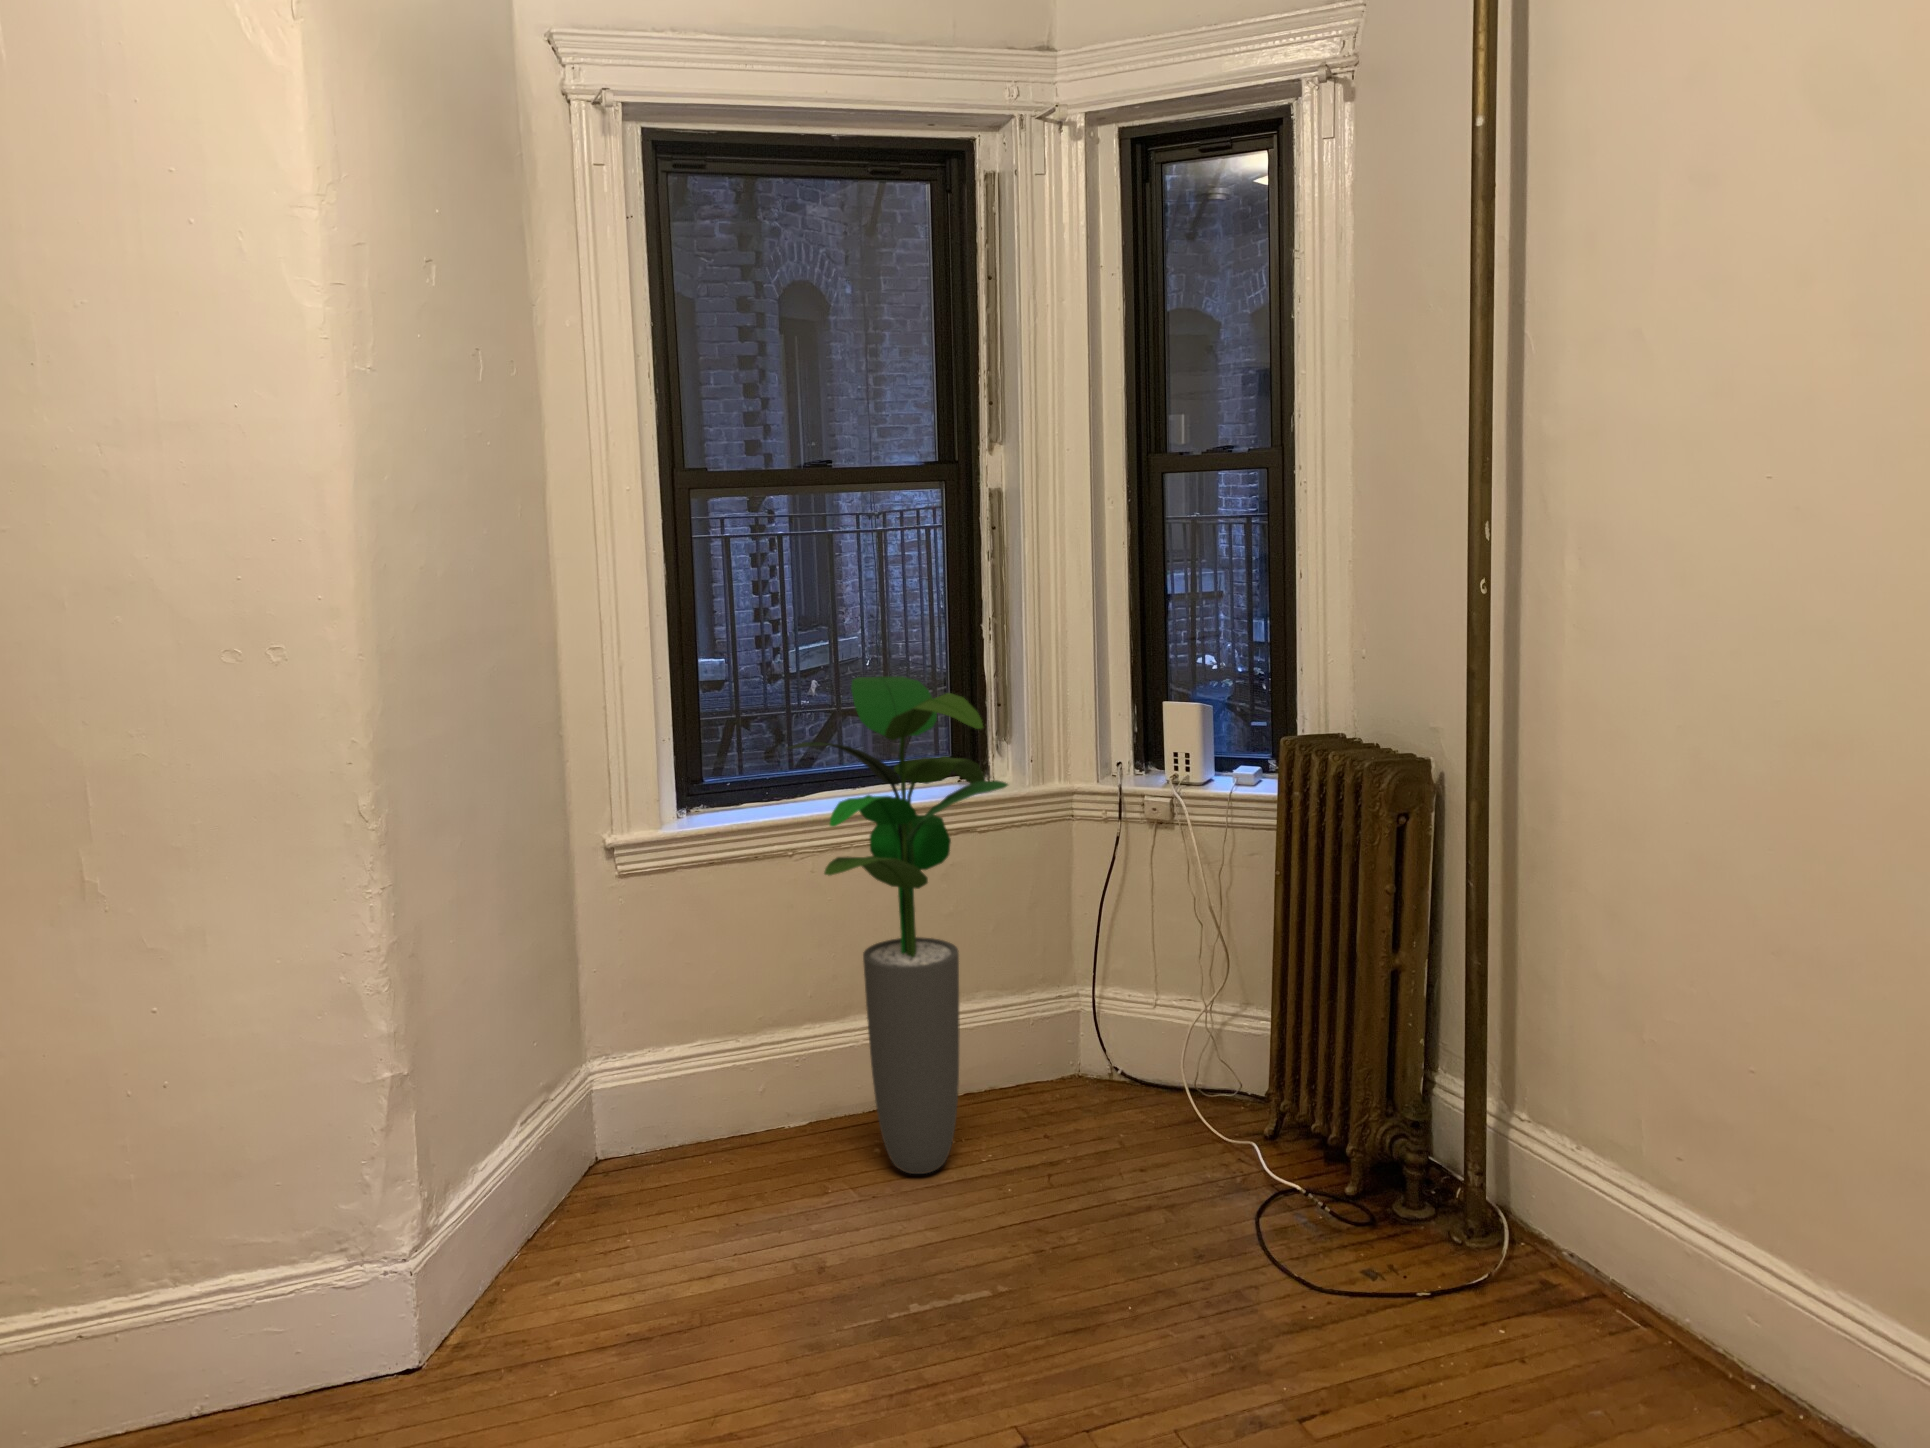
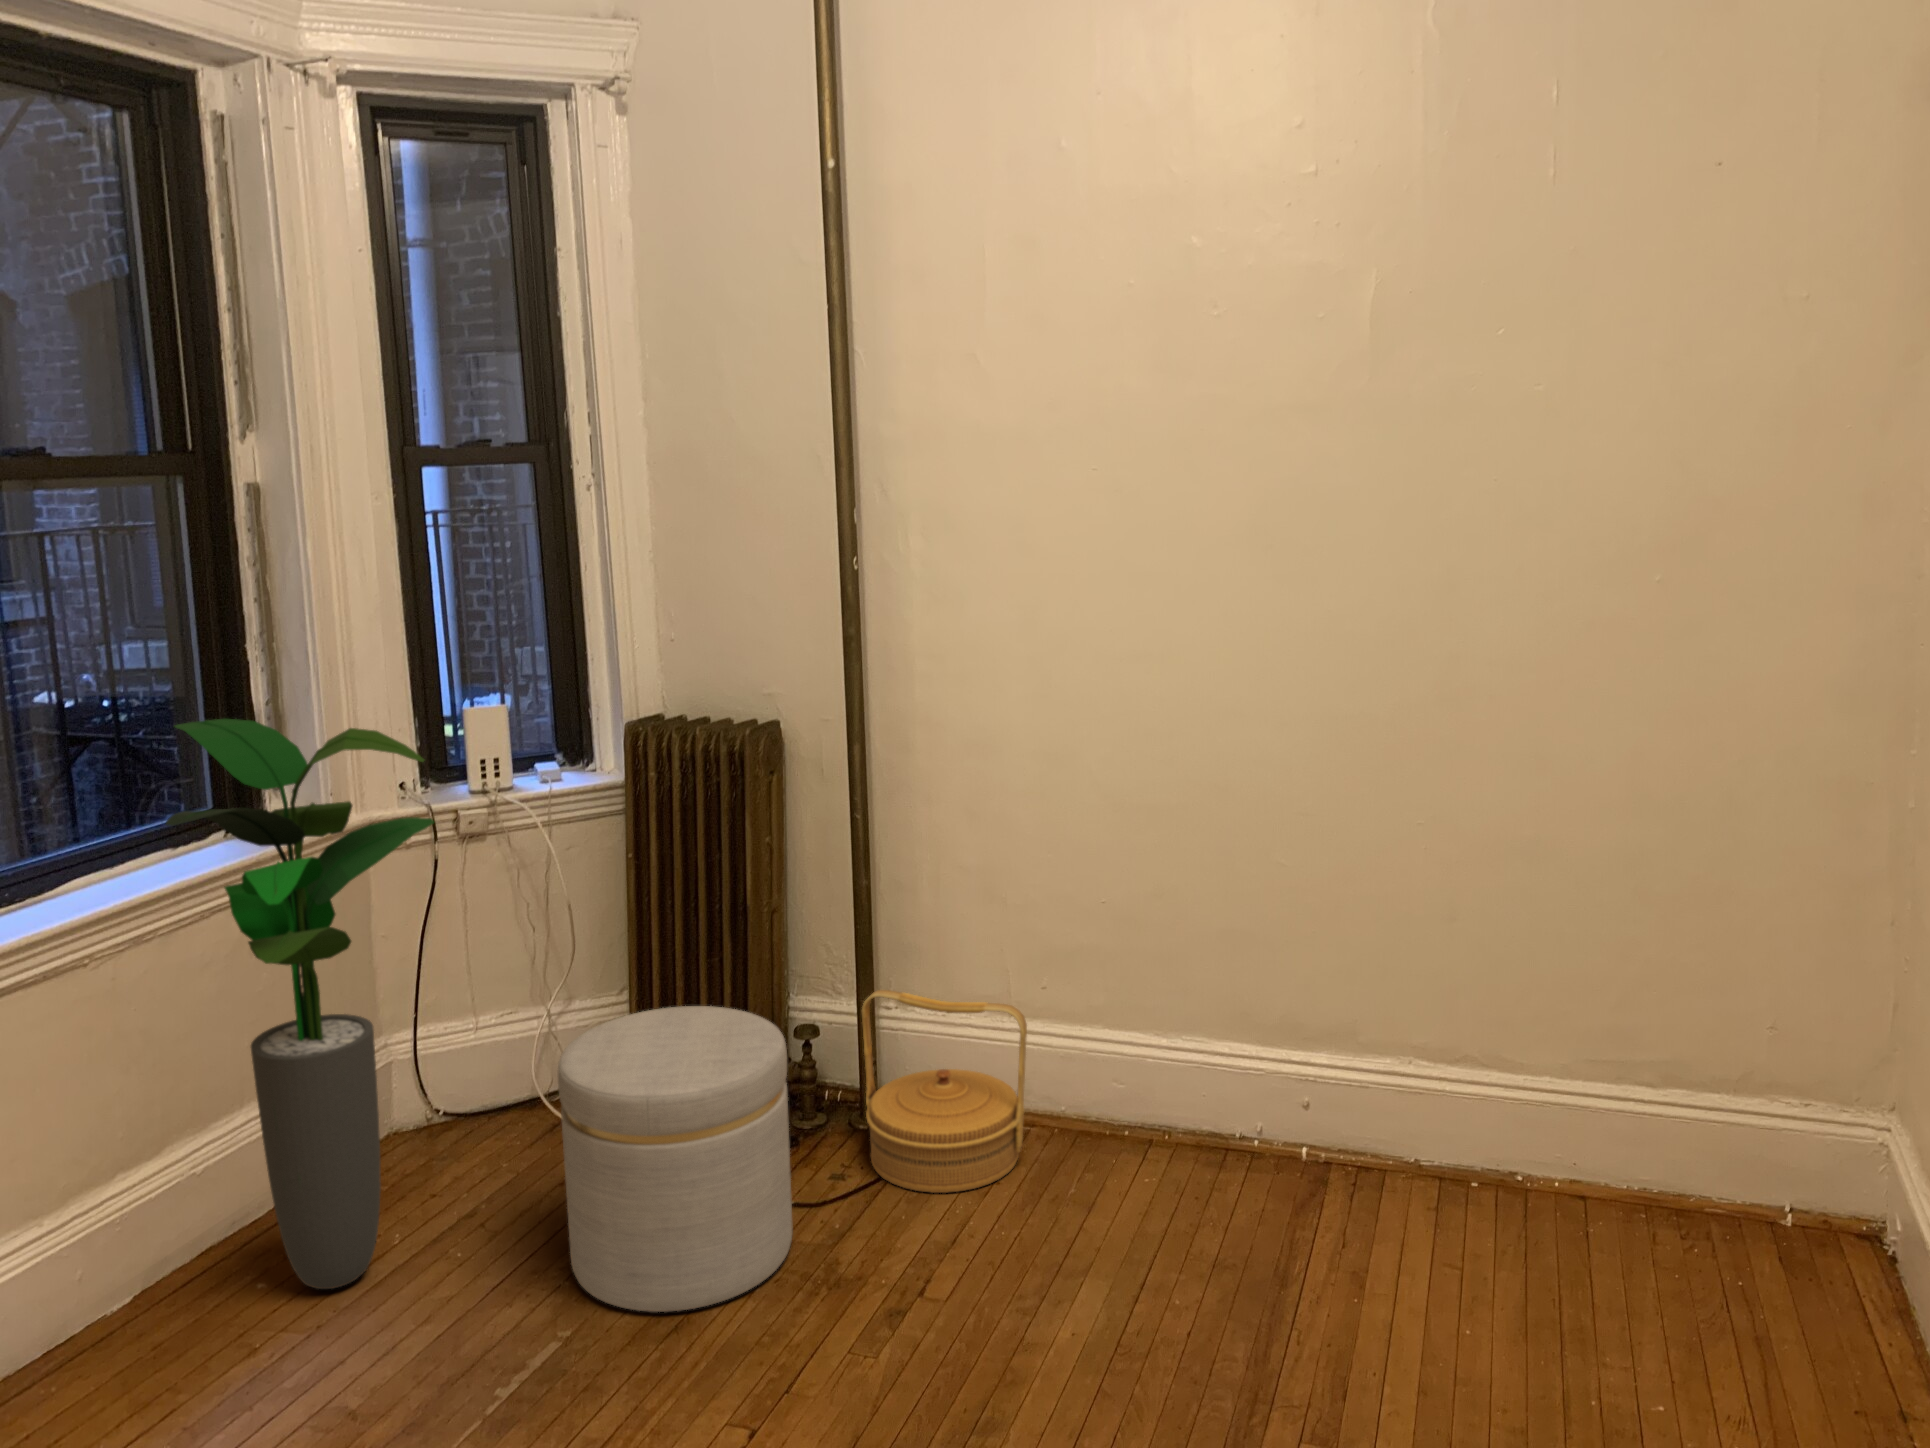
ottoman: none [1041,1019,1278,1342] -> present [558,1006,793,1312]
basket: none [1421,1087,1637,1379] -> present [862,990,1027,1193]

